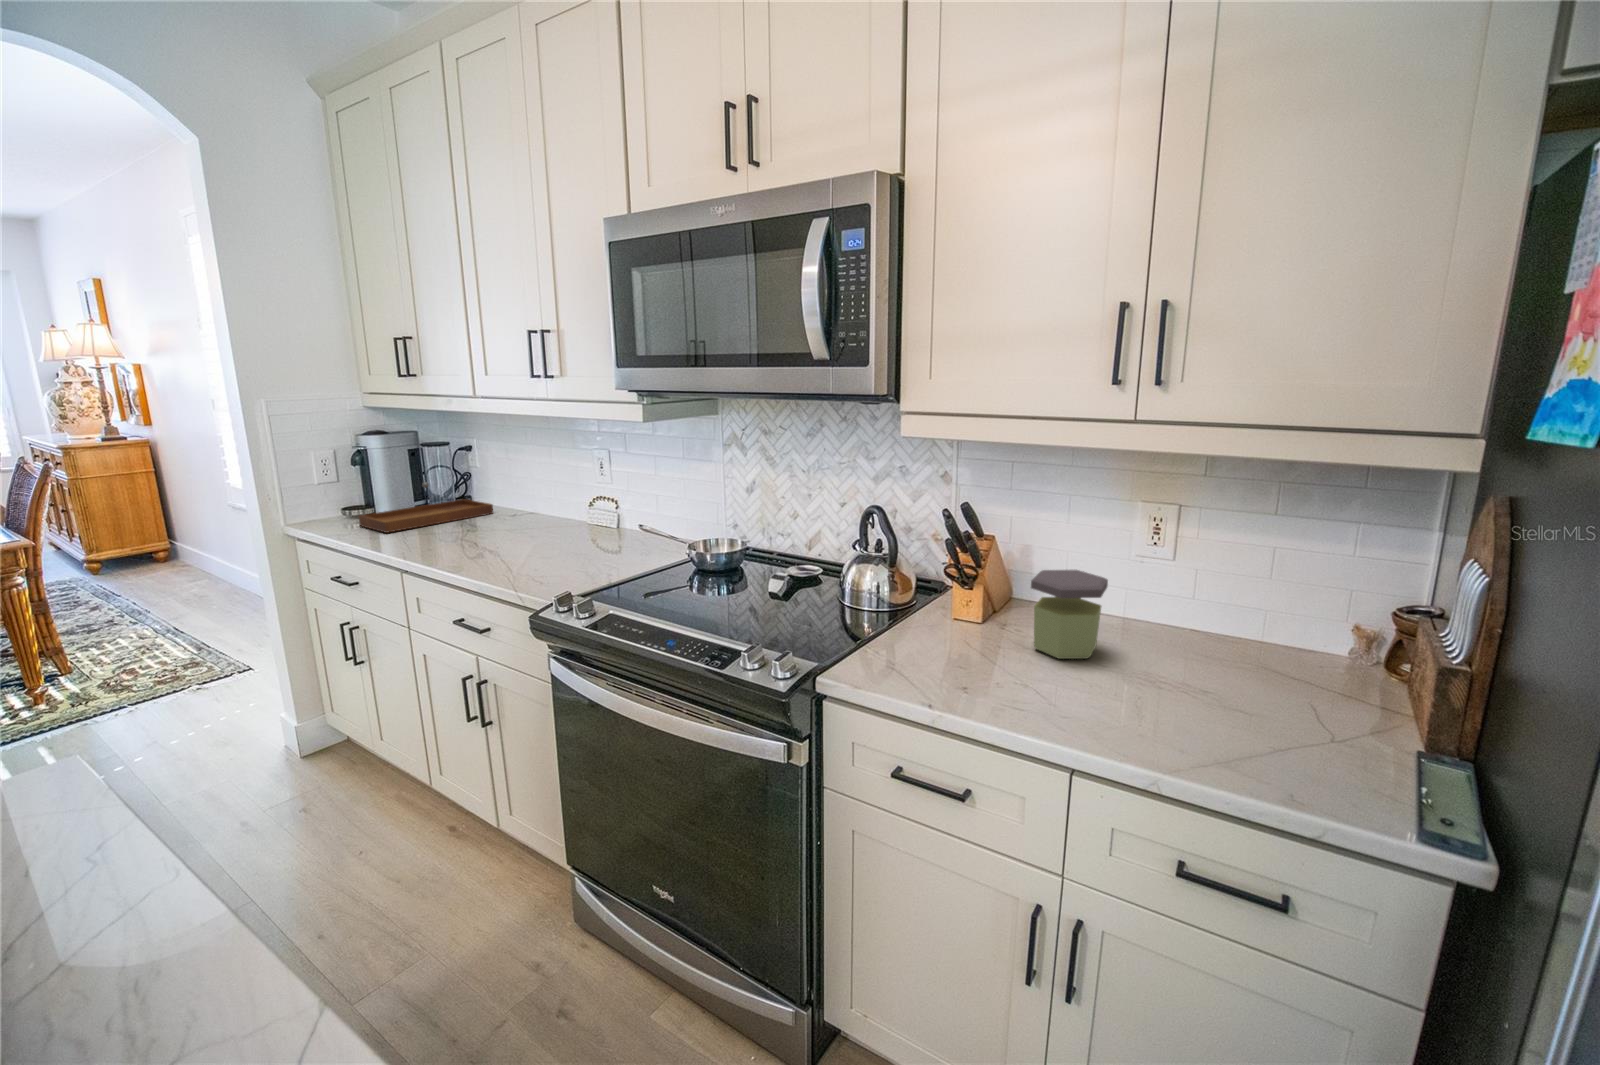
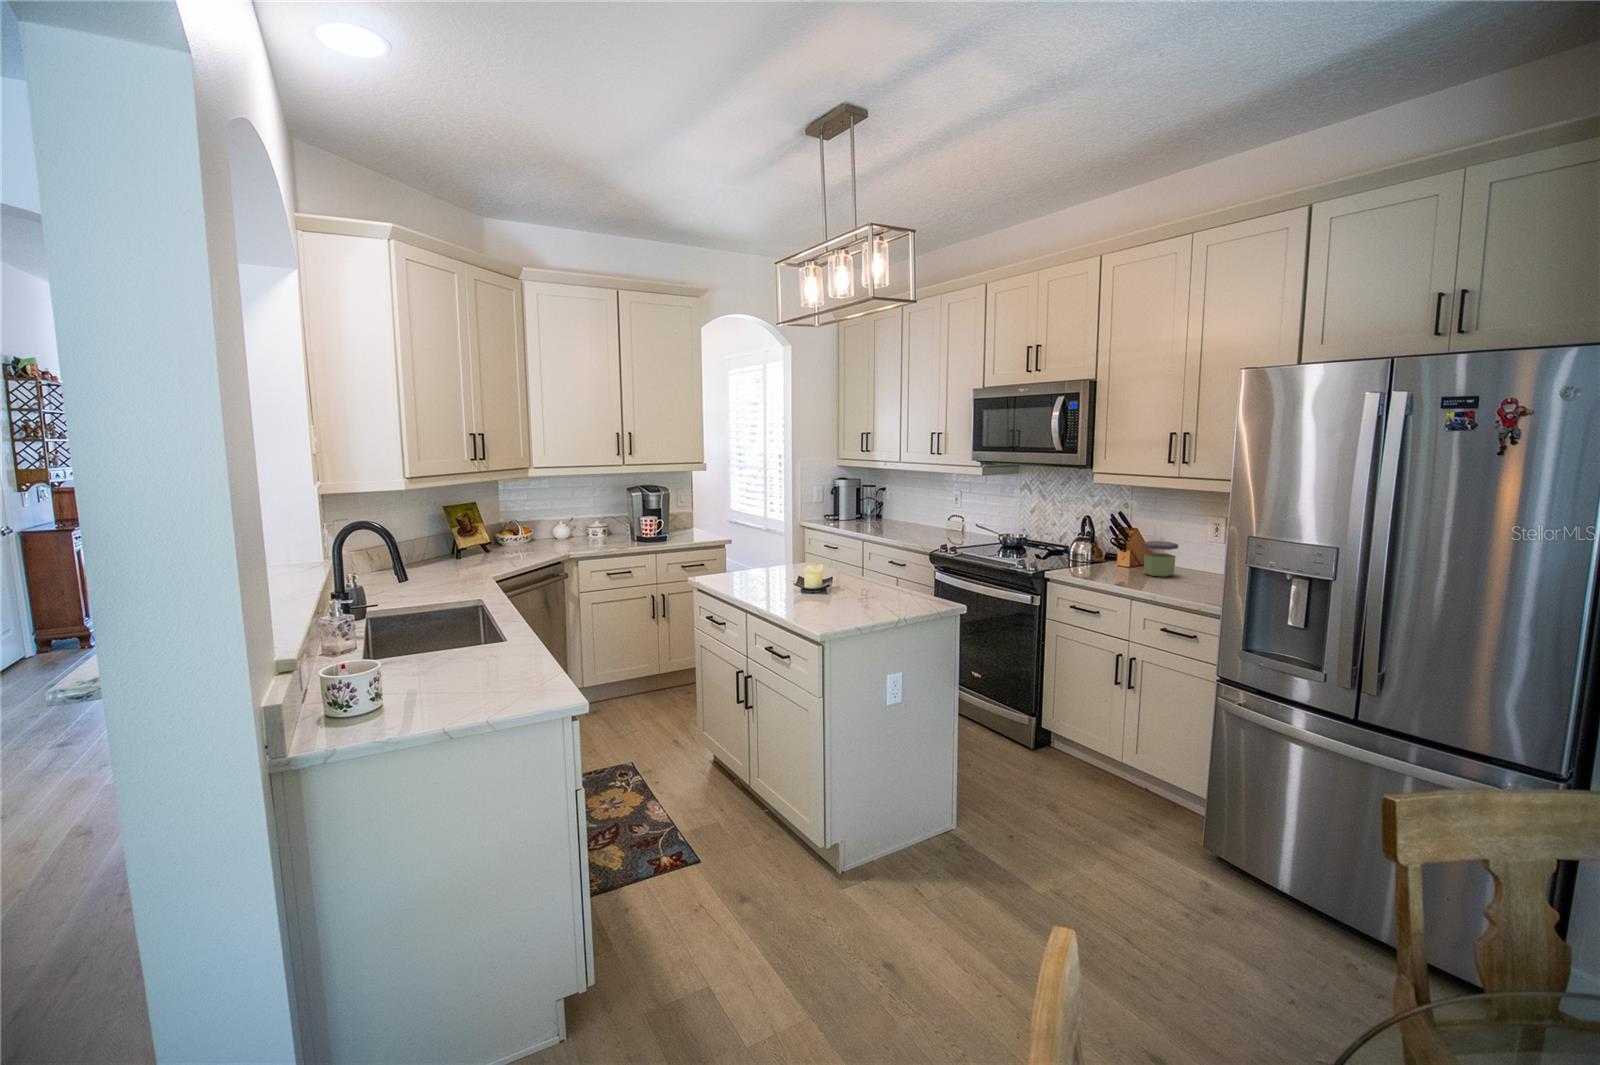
tray: present [359,482,493,533] -> none [835,504,897,527]

